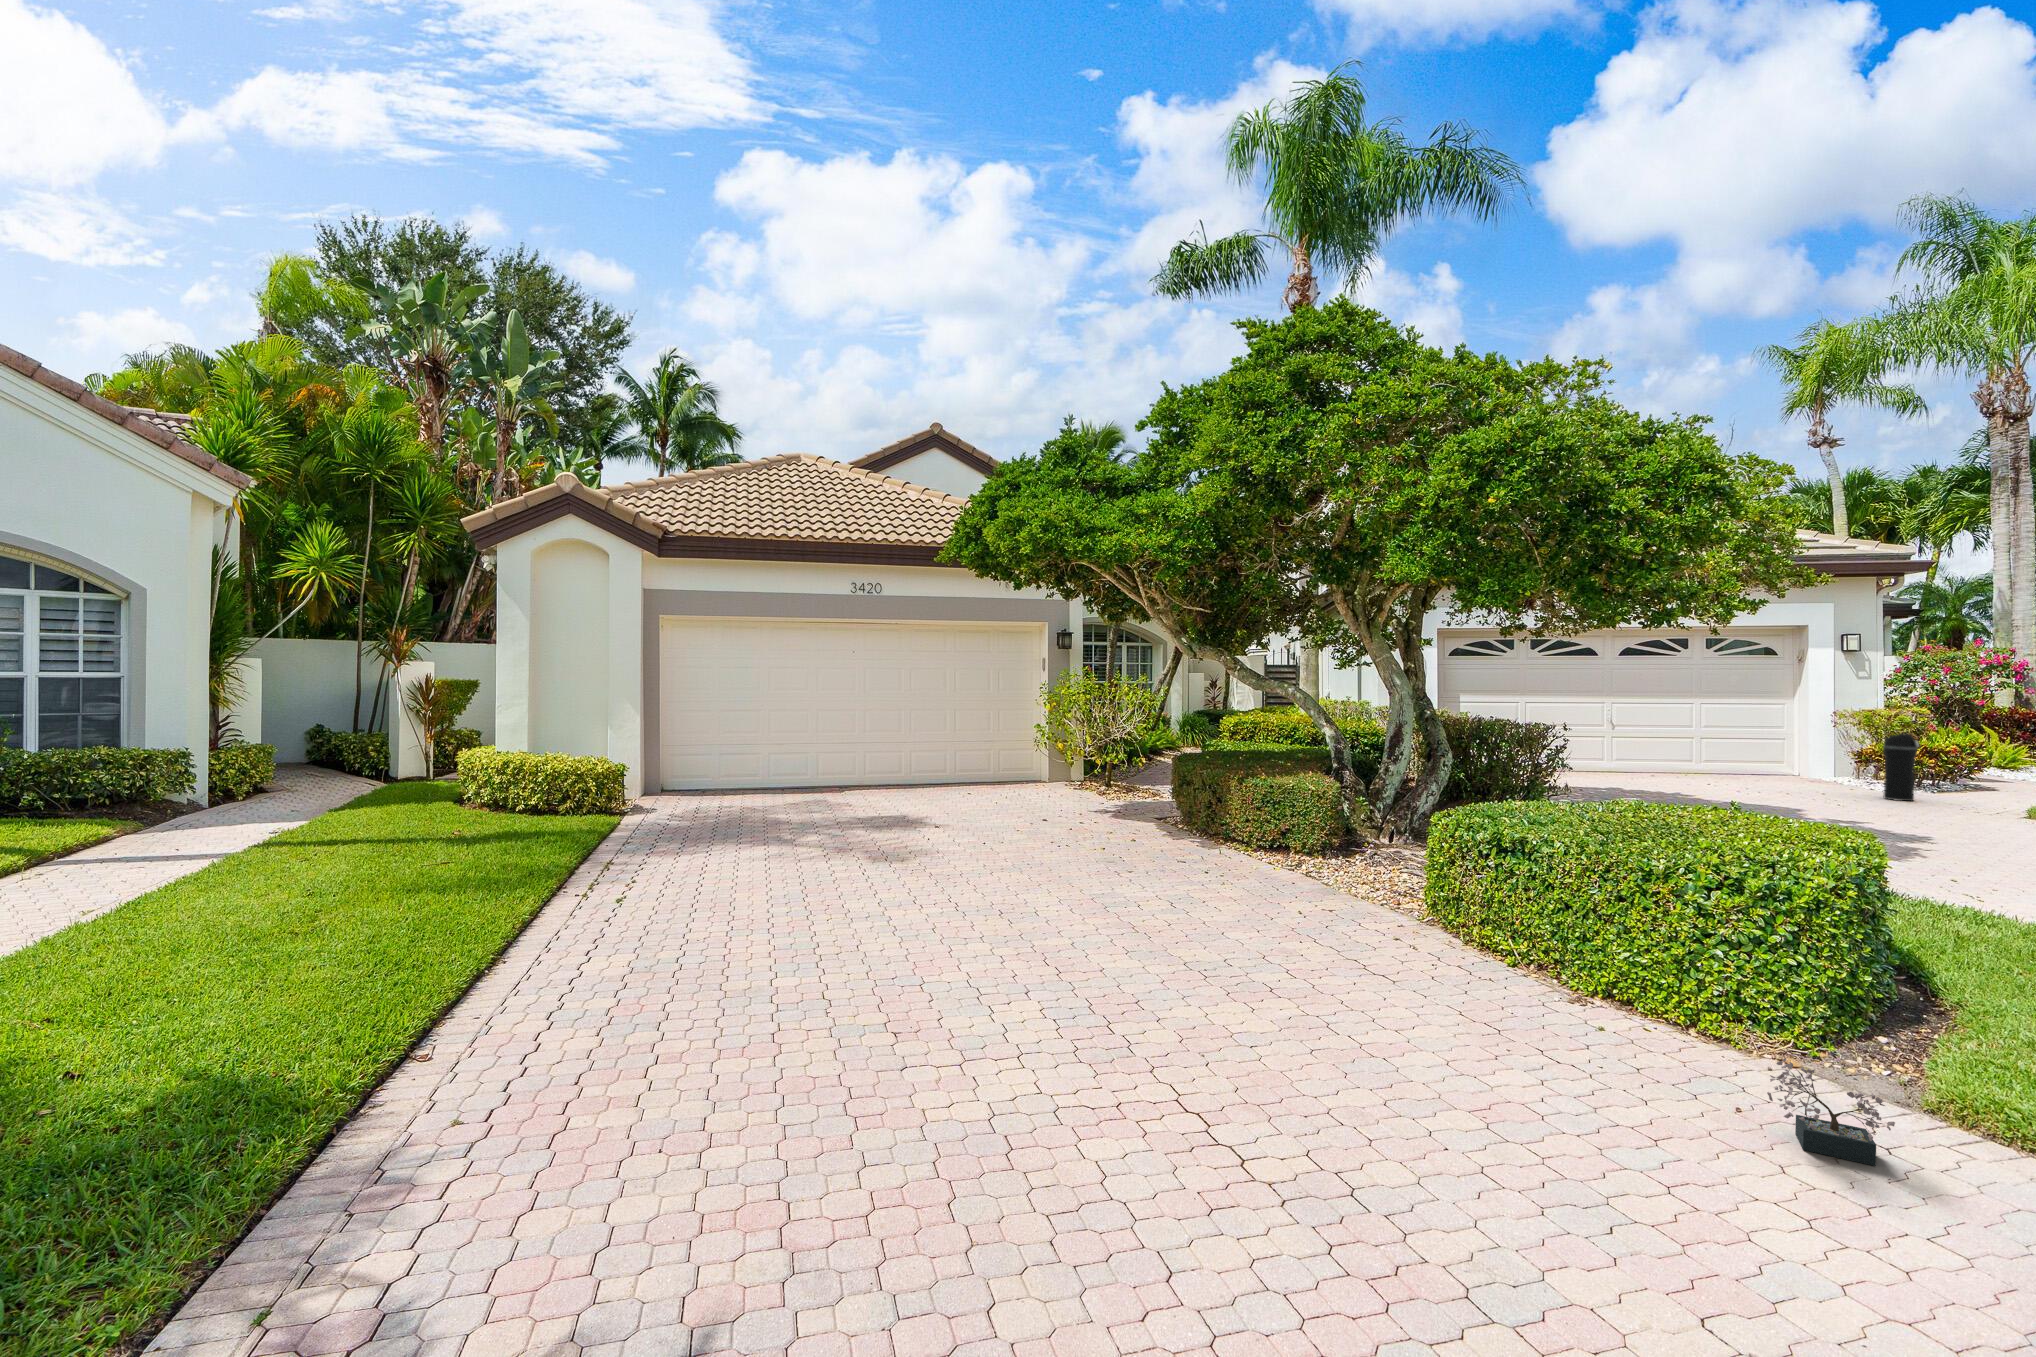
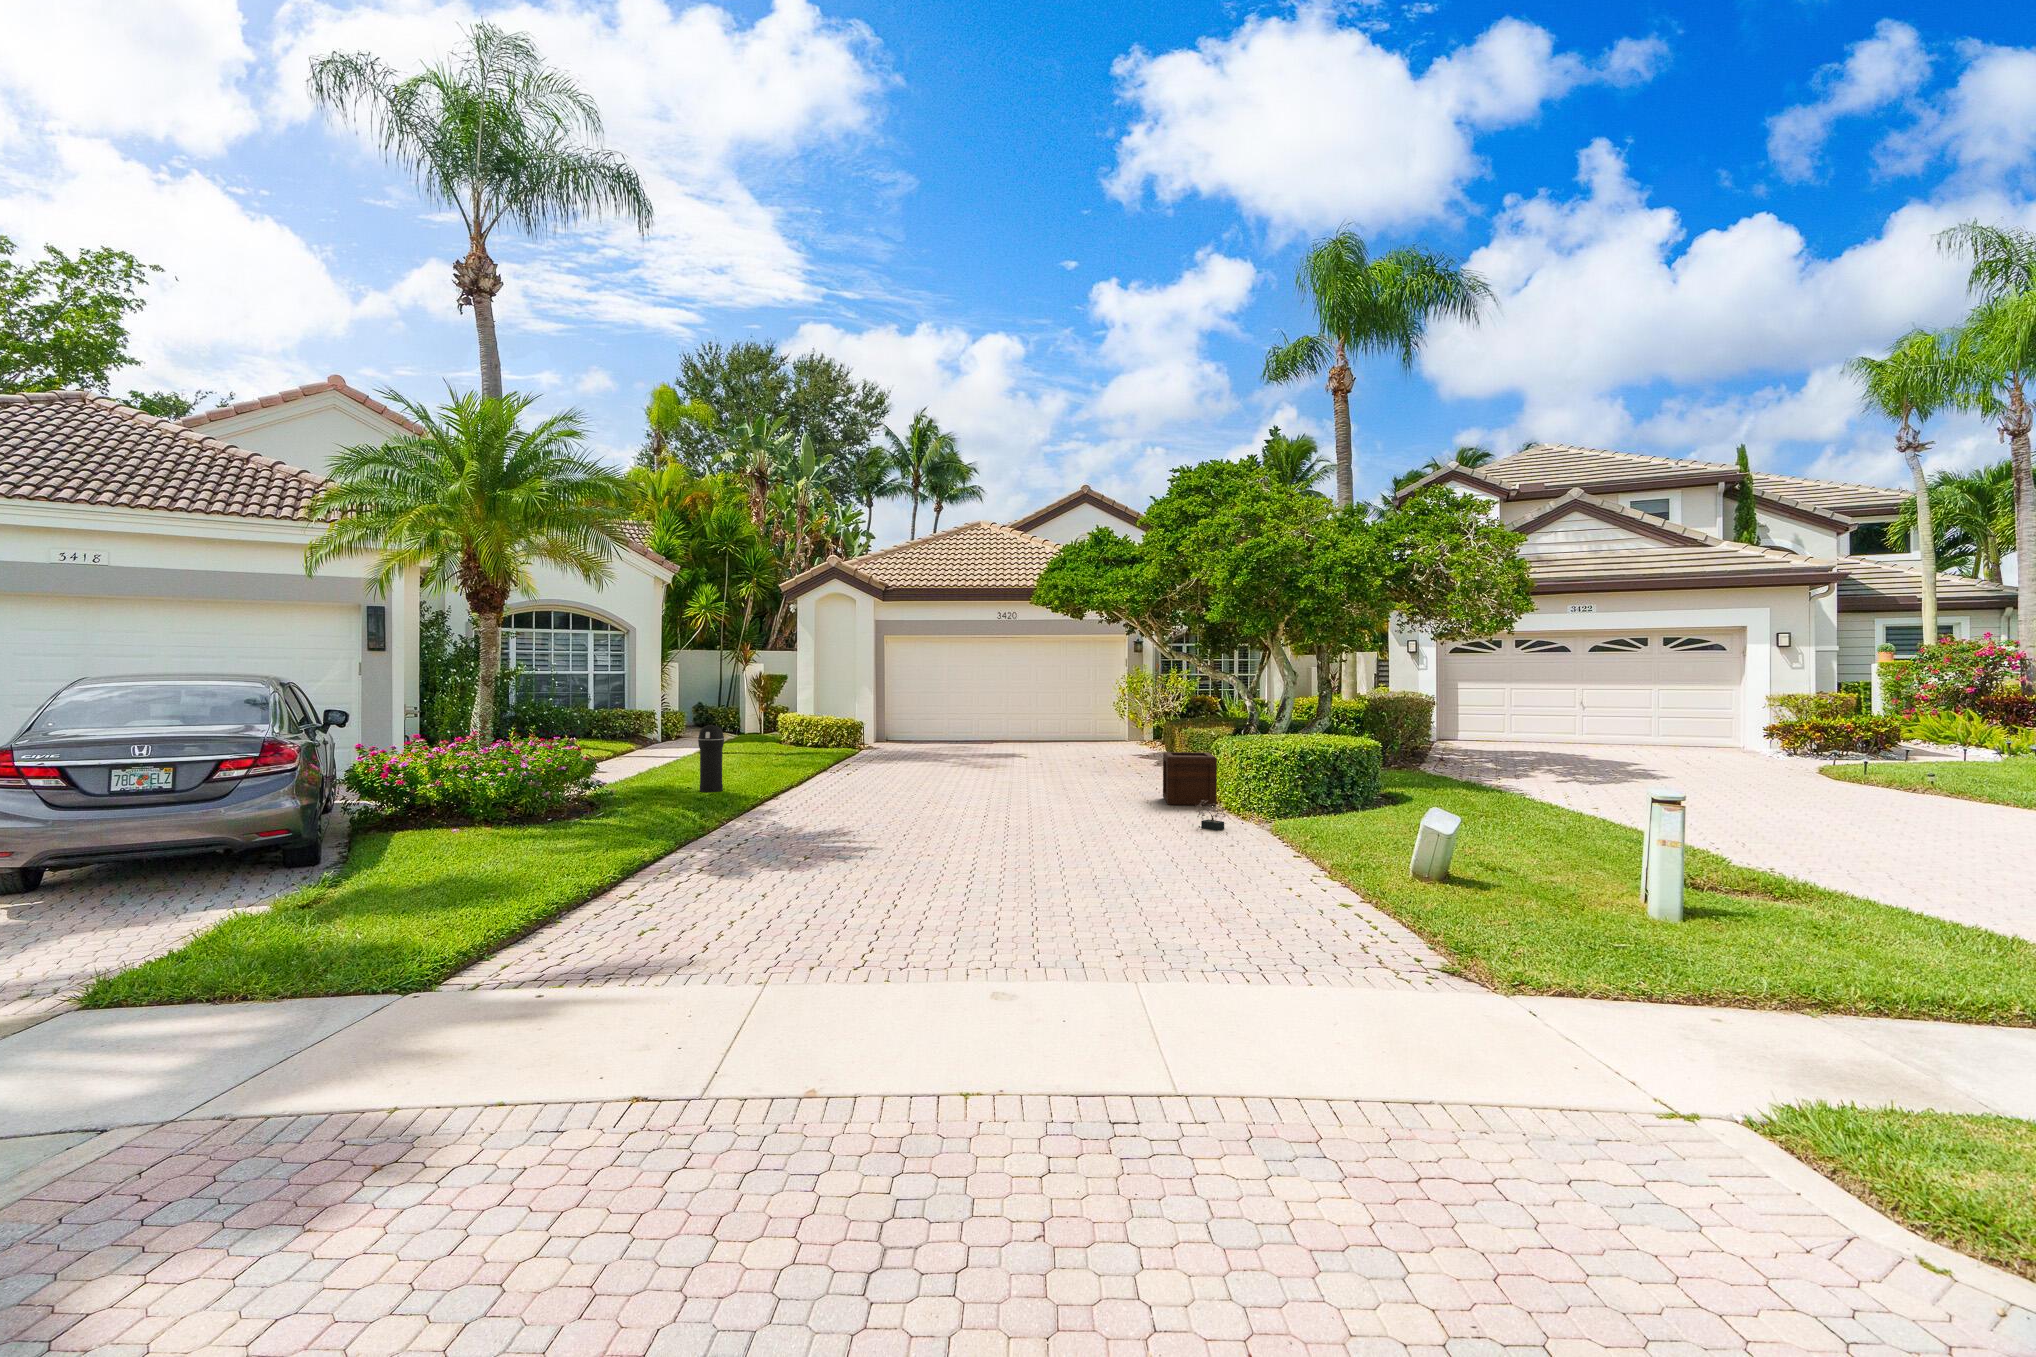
trash can: present [1883,733,1919,801] -> present [698,725,724,792]
wooden crate: none [1394,860,1562,999] -> present [1163,752,1217,805]

